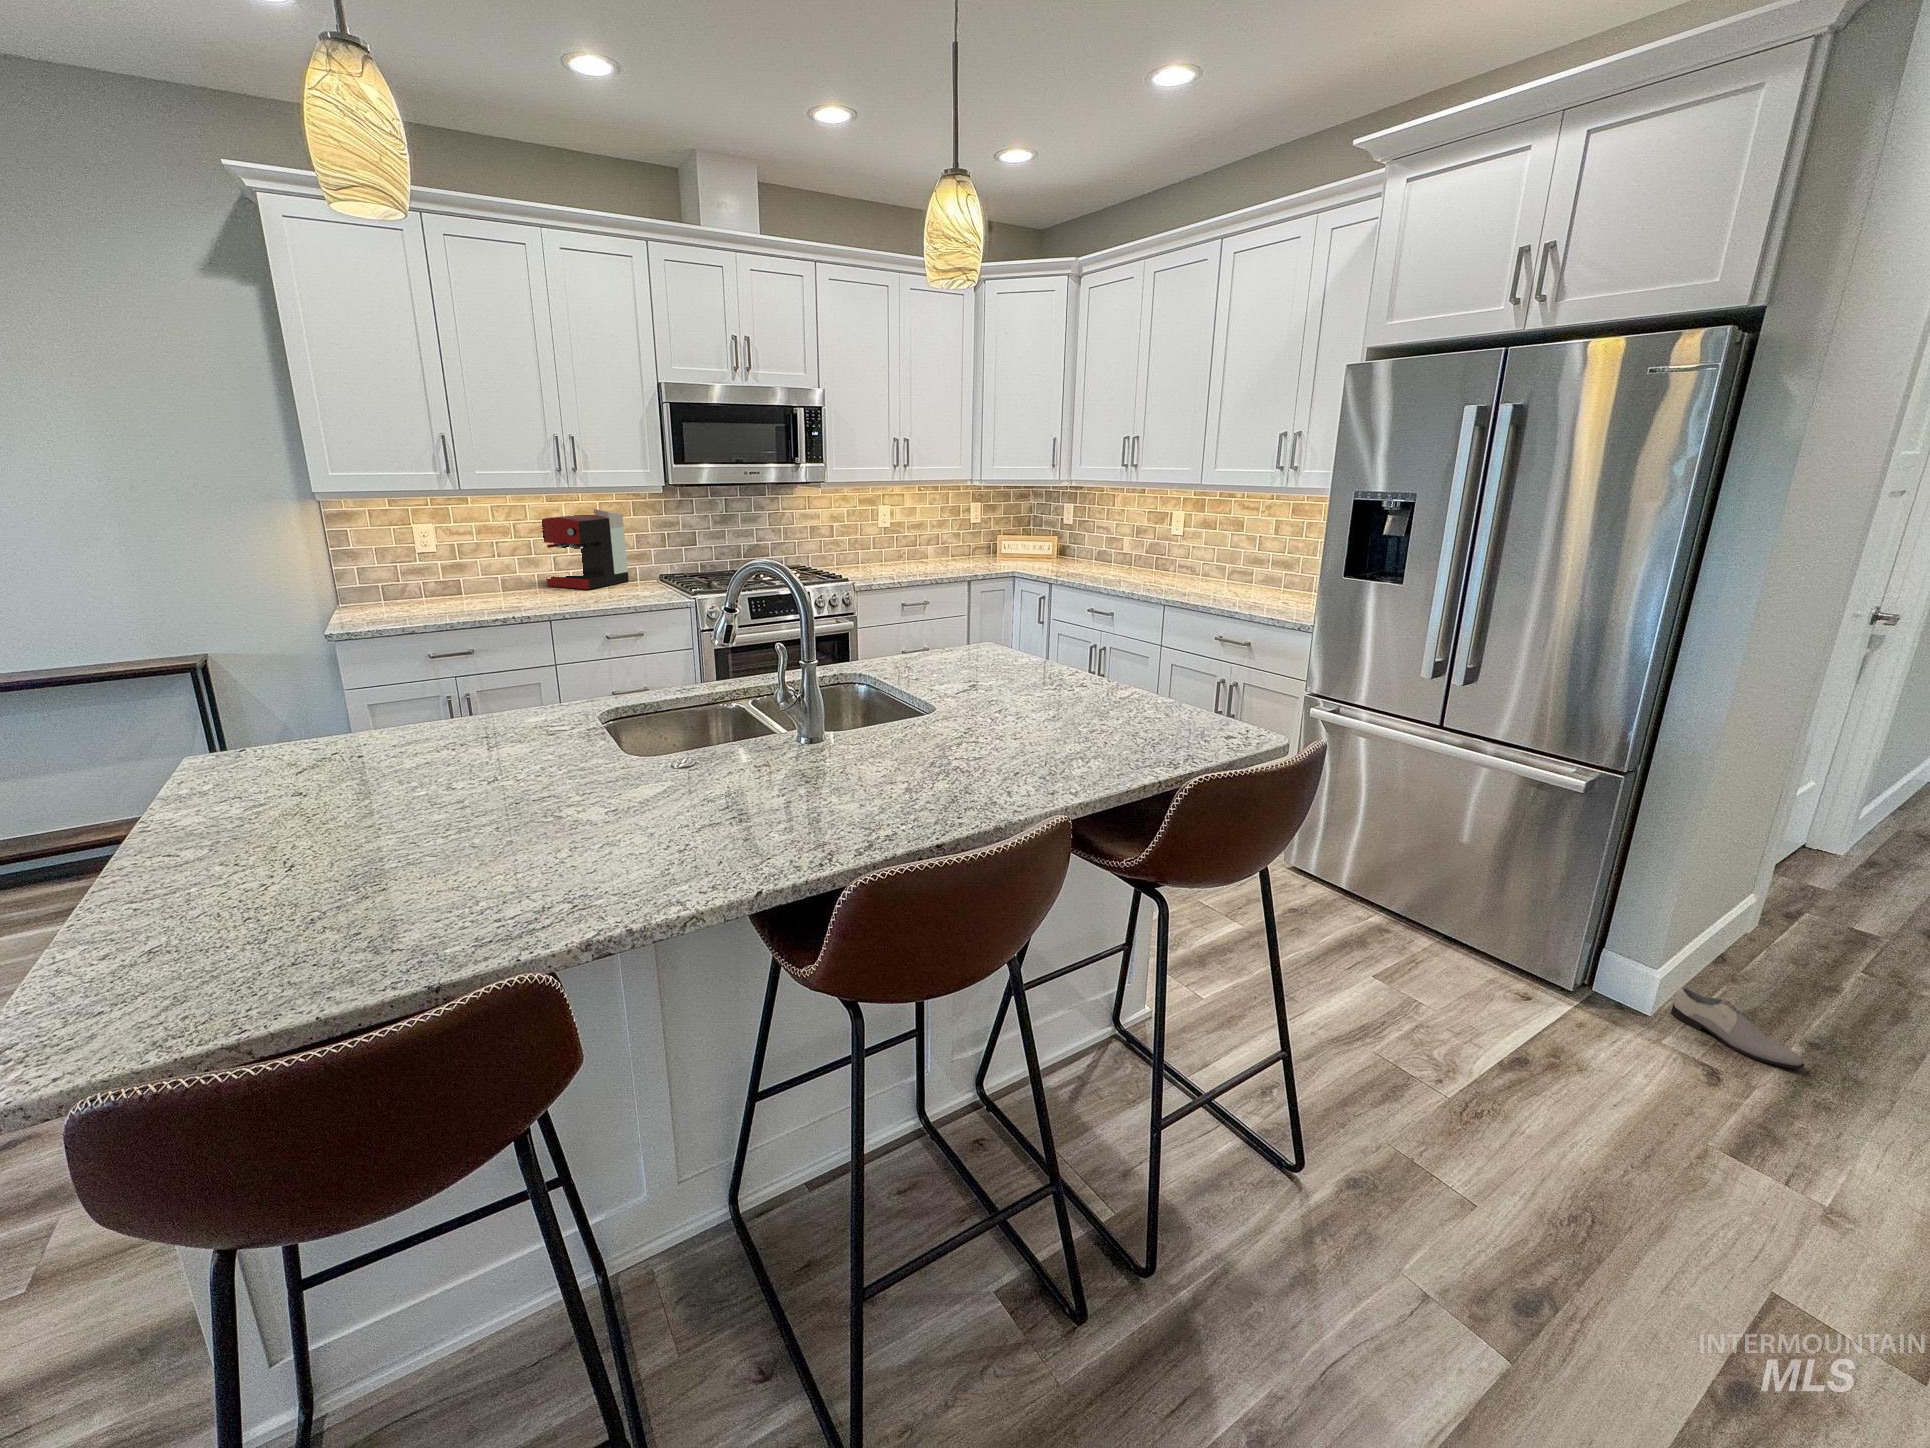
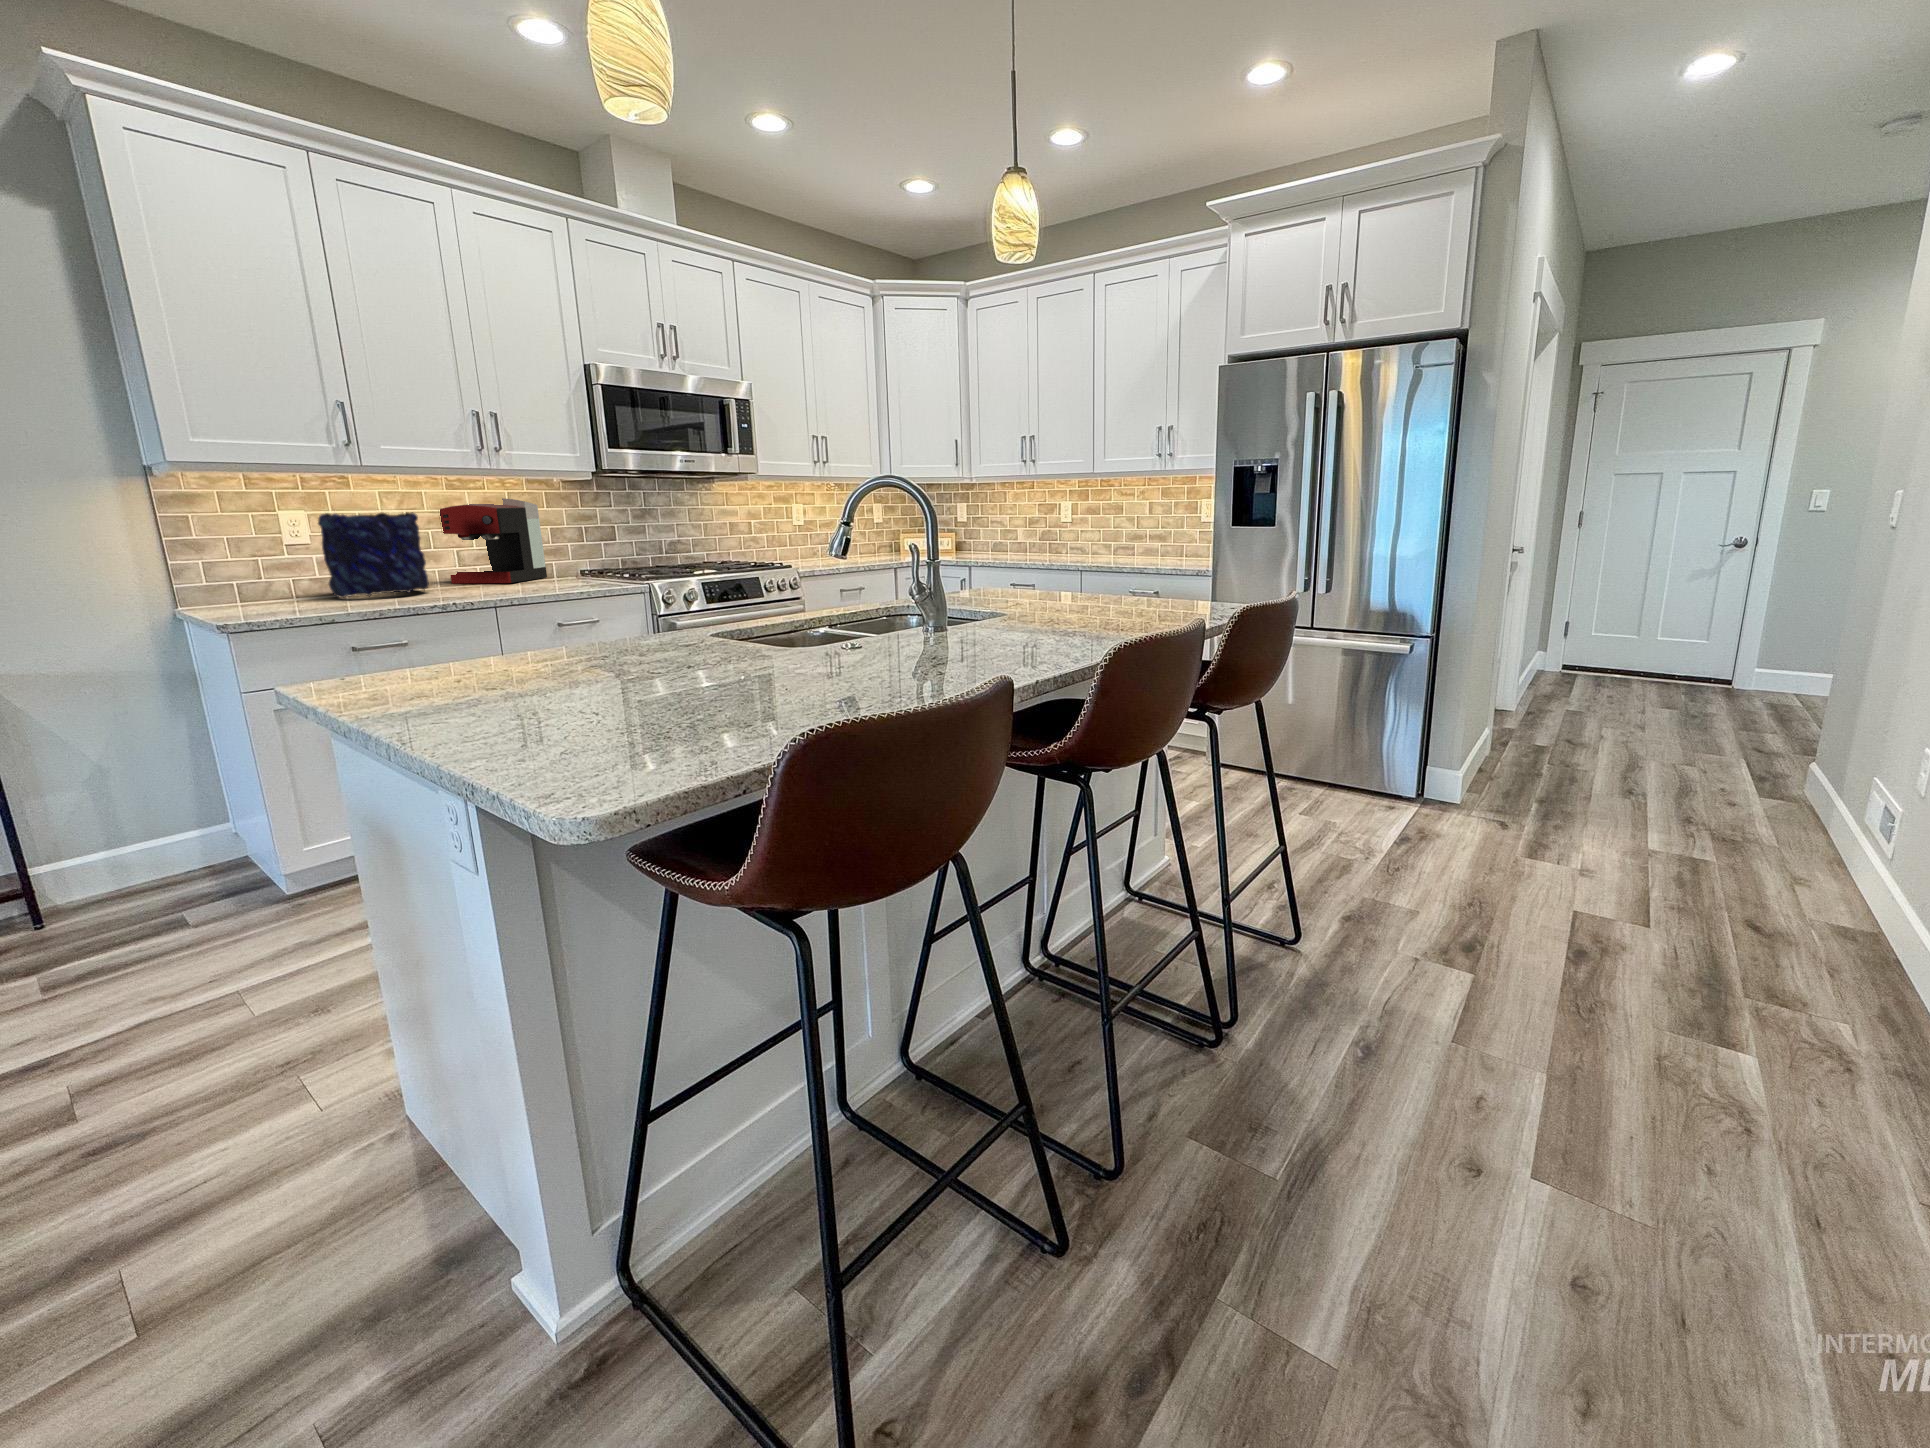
vase: none [430,526,515,604] -> present [318,512,429,598]
shoe: present [1671,987,1804,1069] -> none [1469,781,1543,813]

